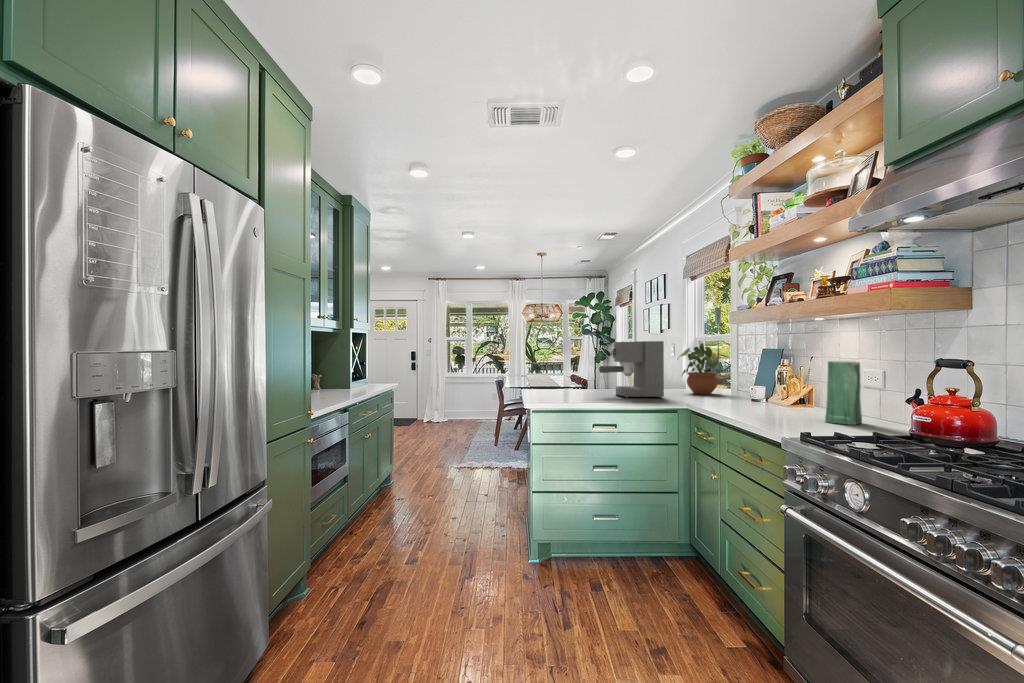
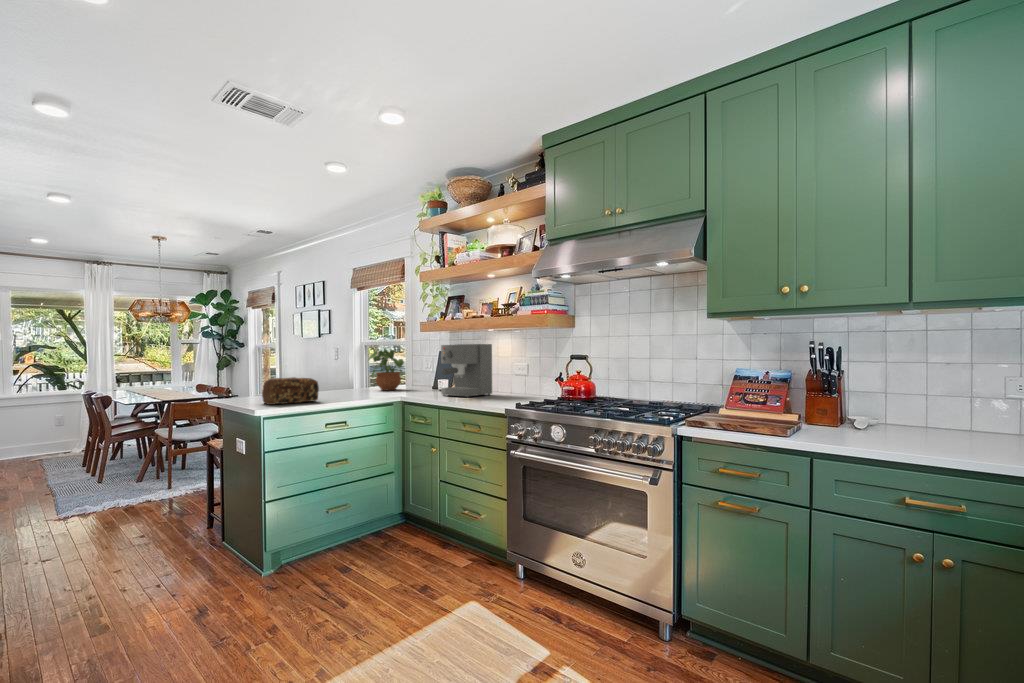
coffee maker: present [599,341,664,398] -> present [441,344,492,397]
vase: present [825,361,862,425] -> none [506,358,523,398]
bread loaf: none [544,374,592,400] -> present [262,377,319,405]

